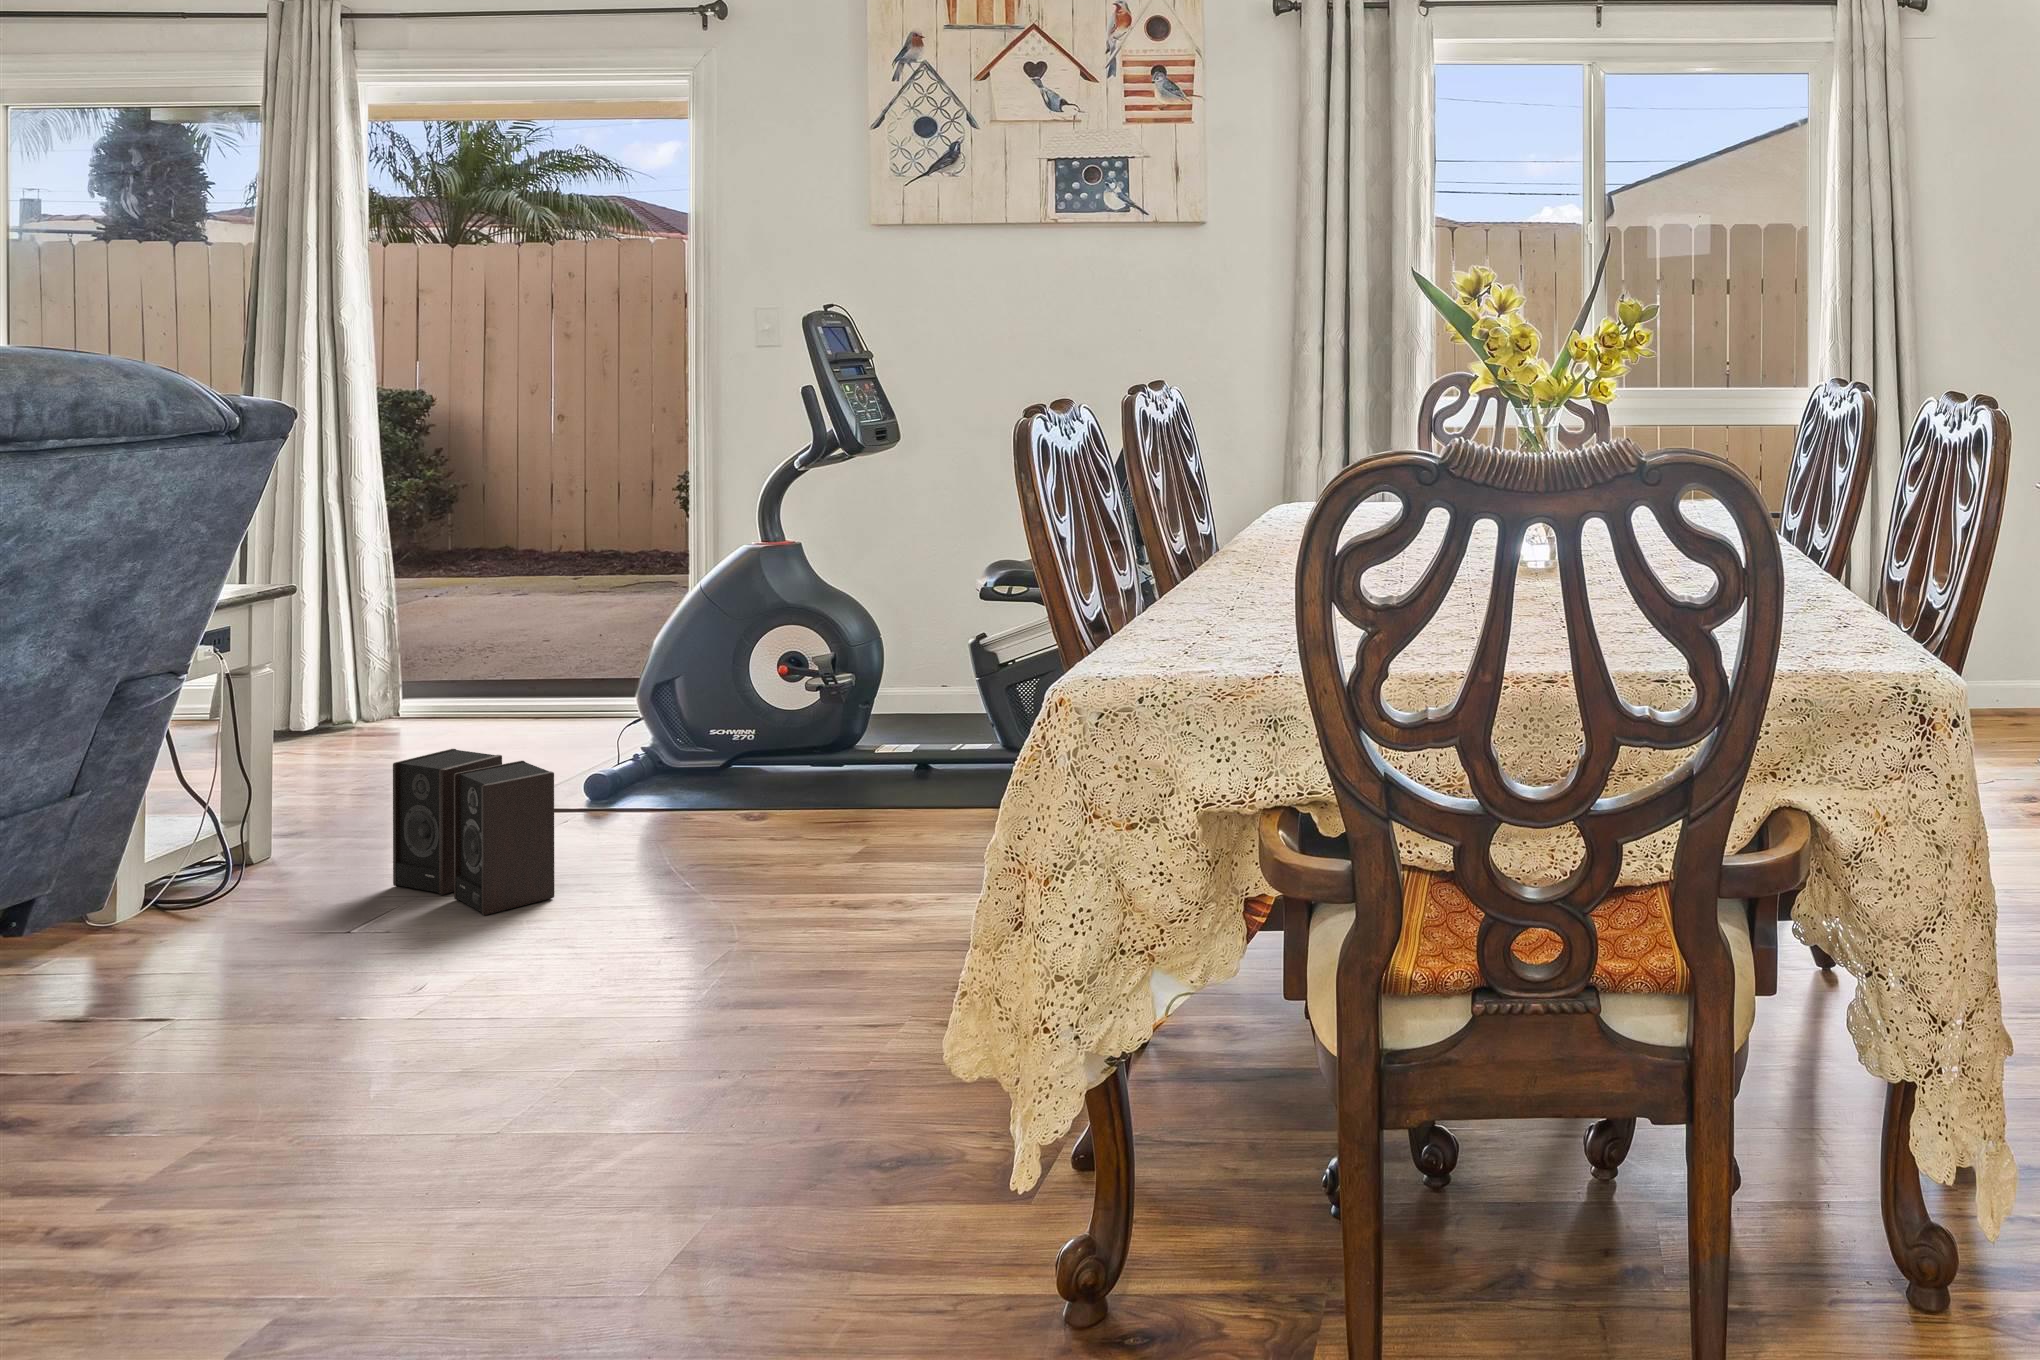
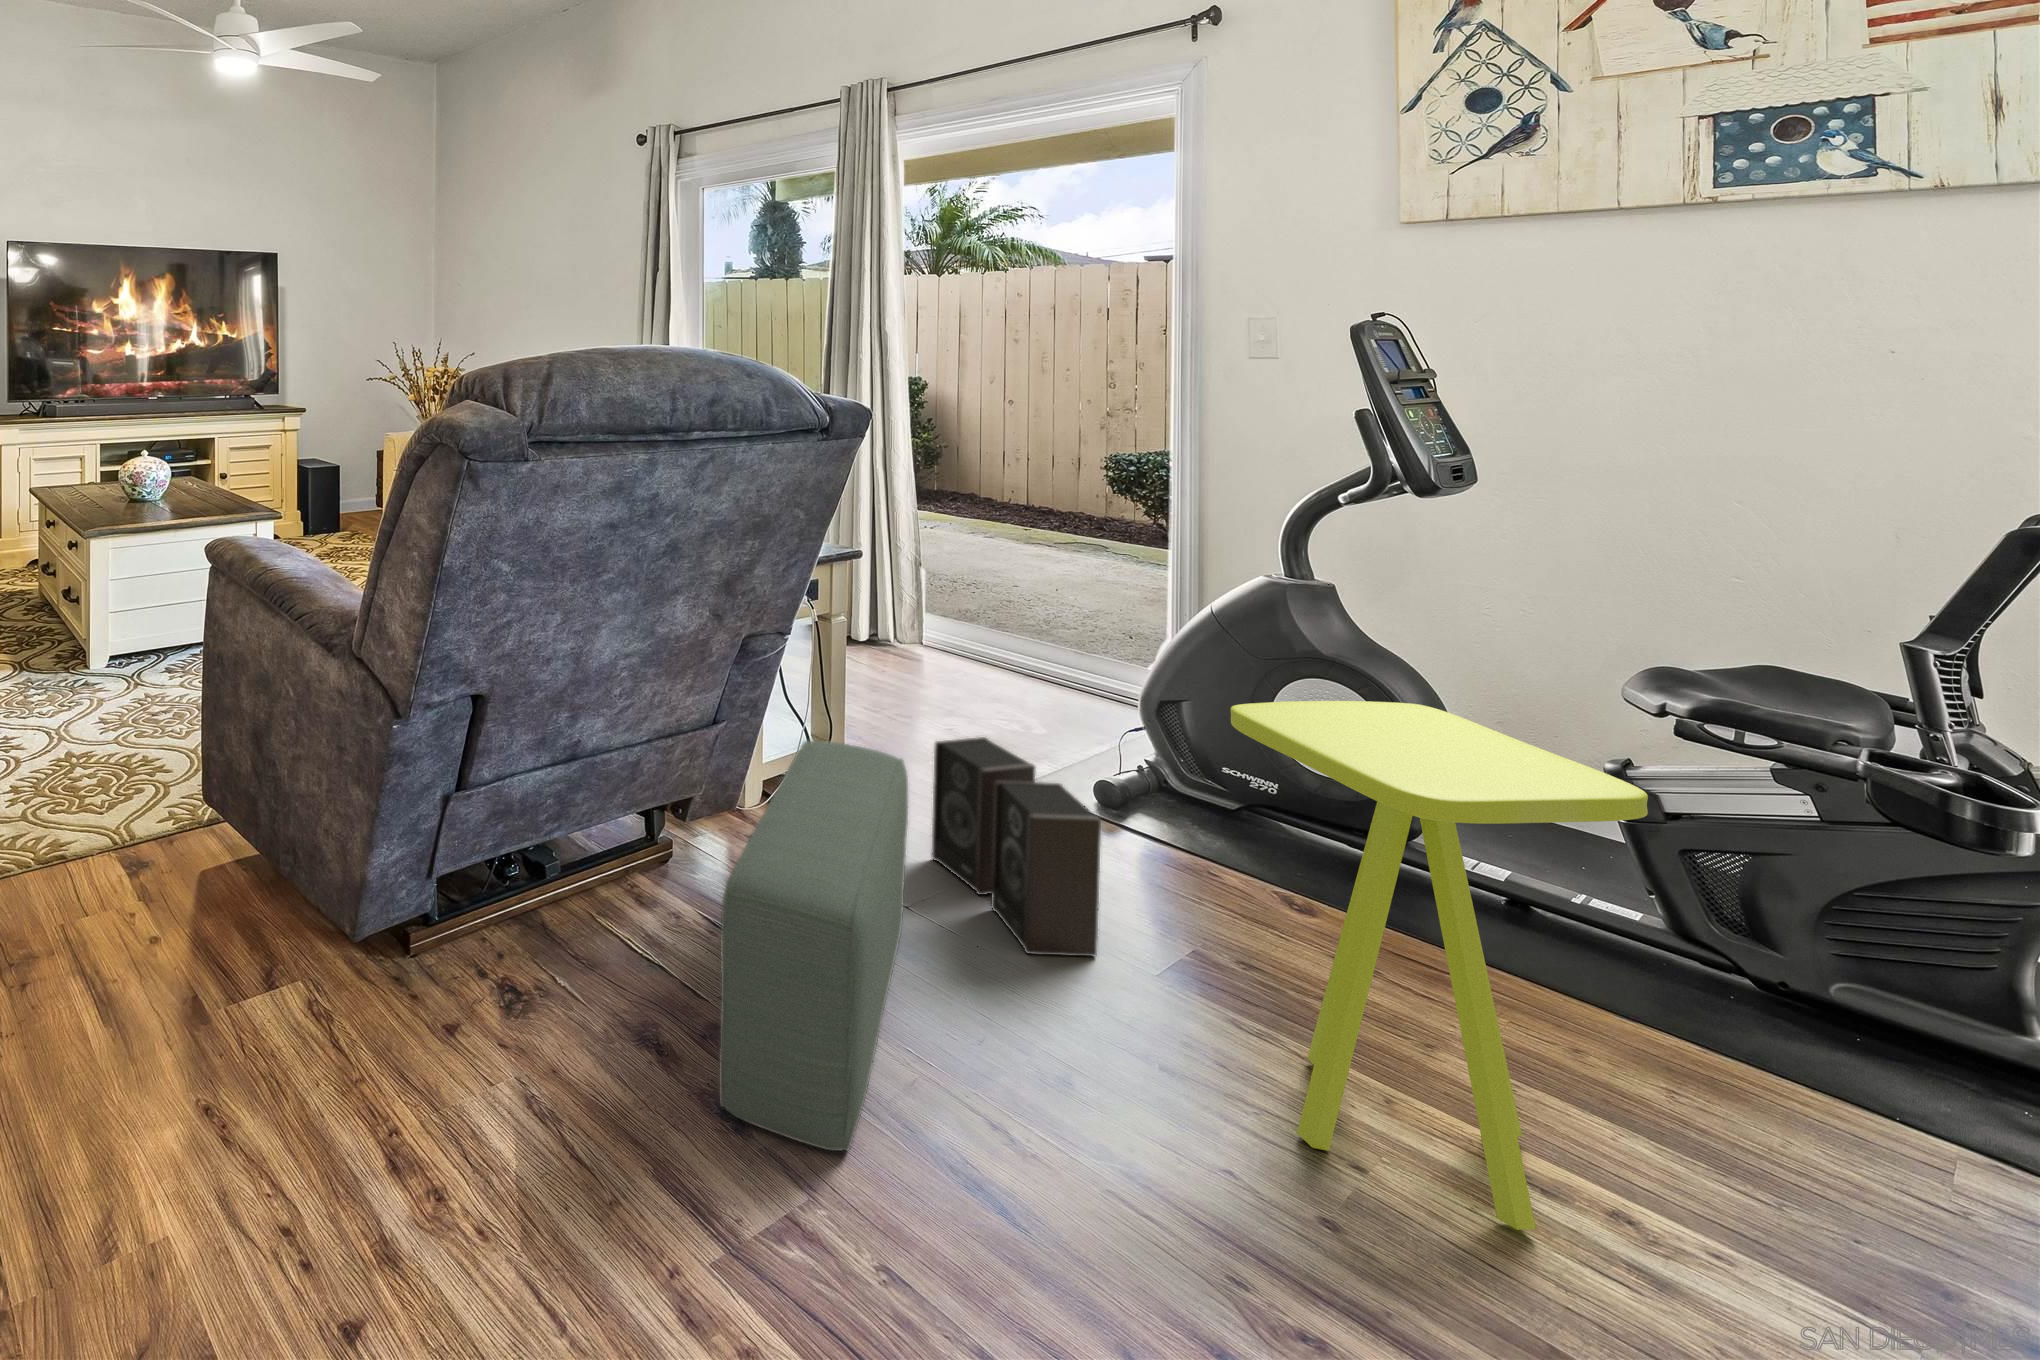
side table: none [637,607,883,936] -> present [1231,701,1648,1230]
pouf: none [119,765,350,1090] -> present [719,741,908,1151]

